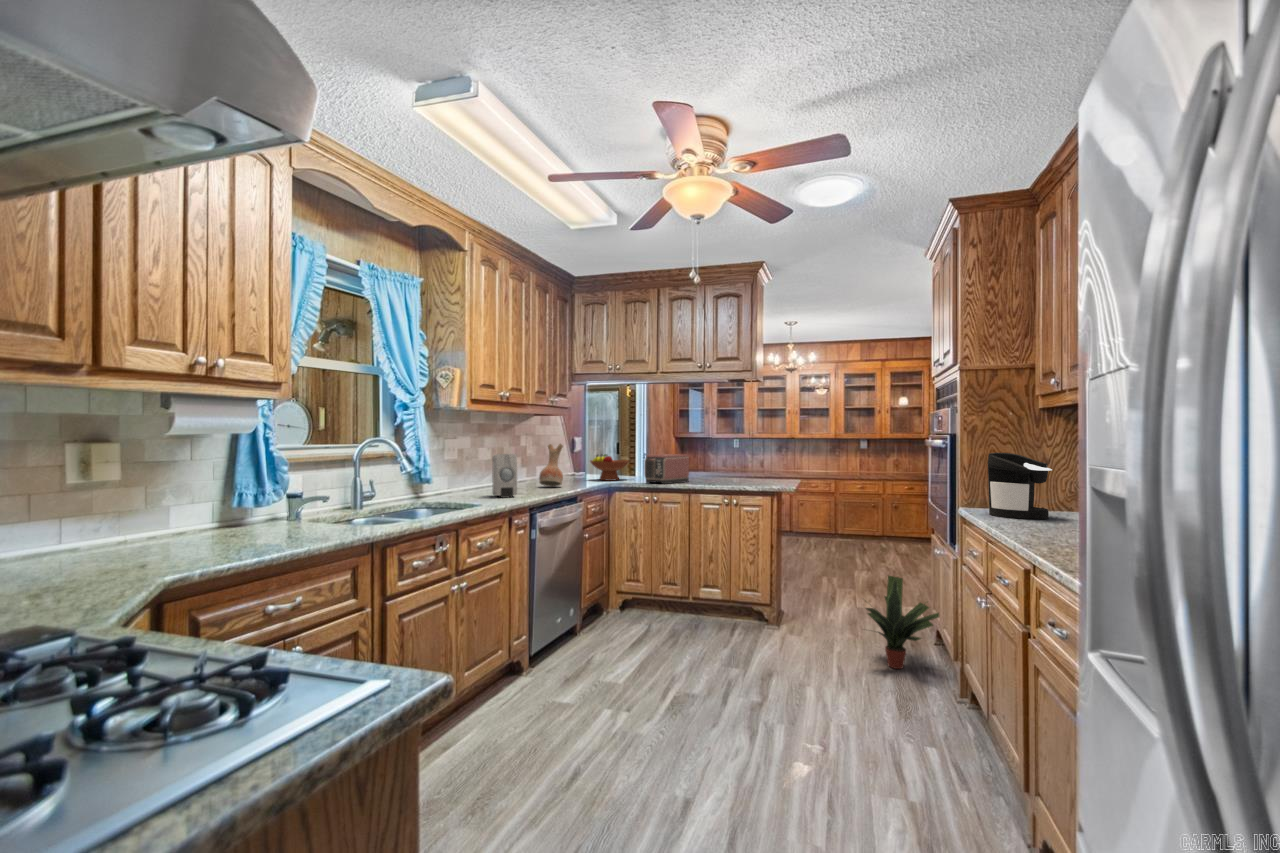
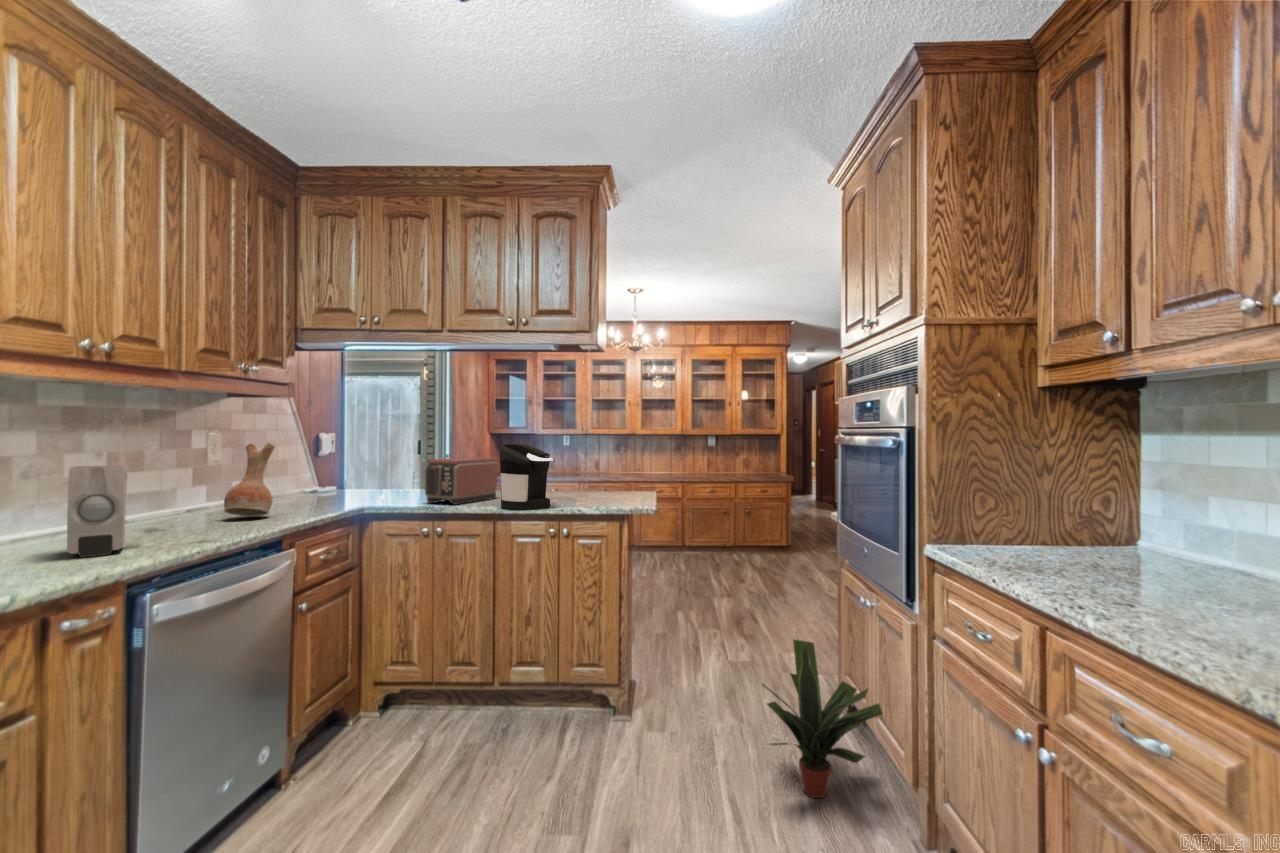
coffee maker: present [988,453,1052,519] -> present [500,443,553,510]
fruit bowl: present [591,454,629,481] -> none [340,458,407,499]

